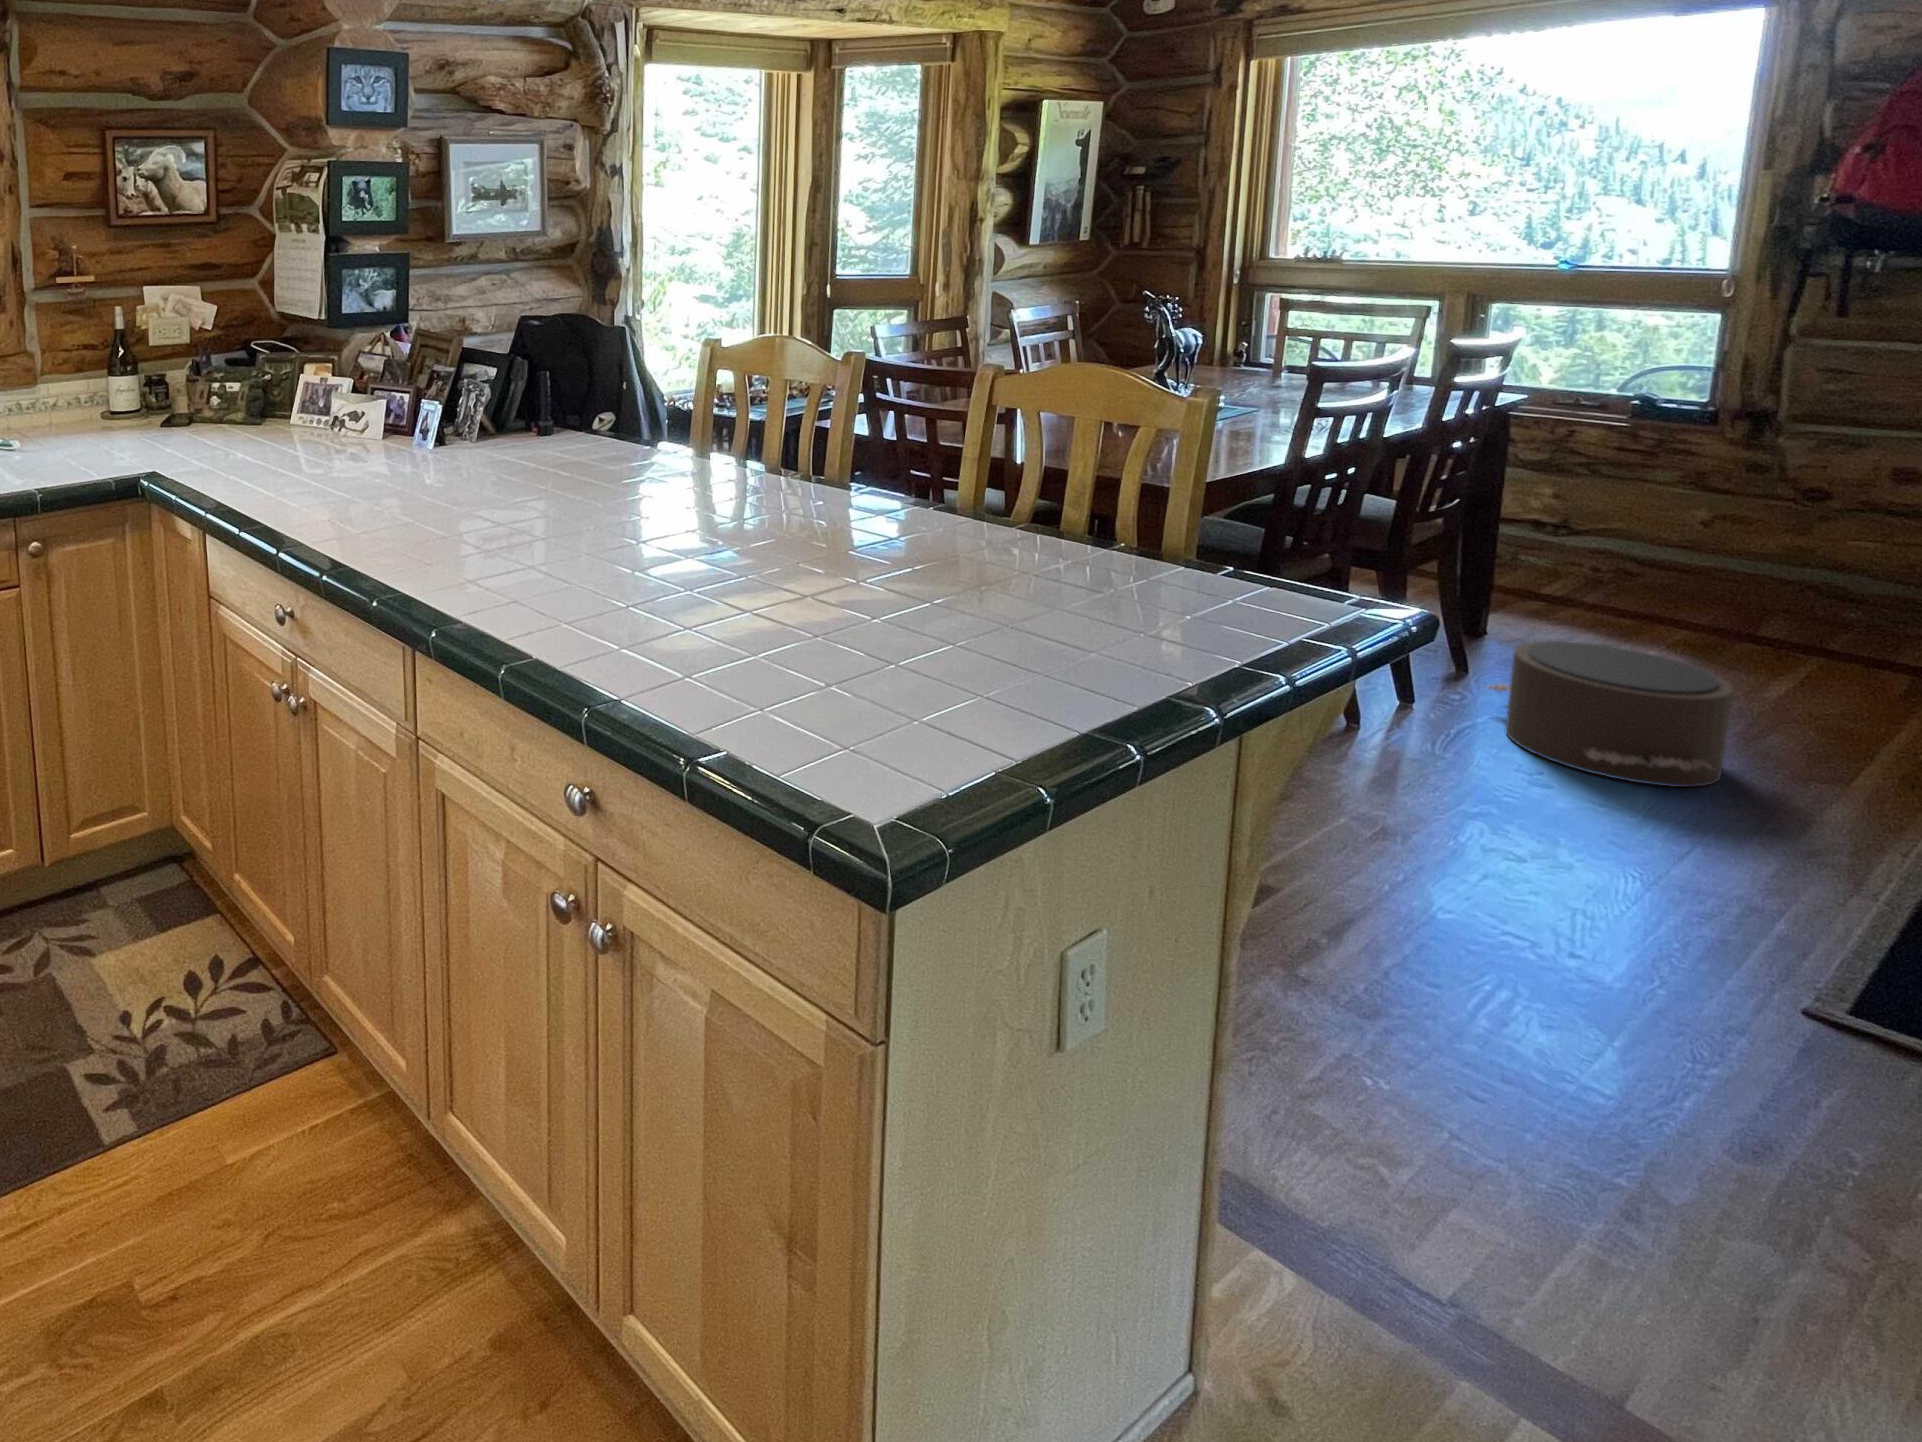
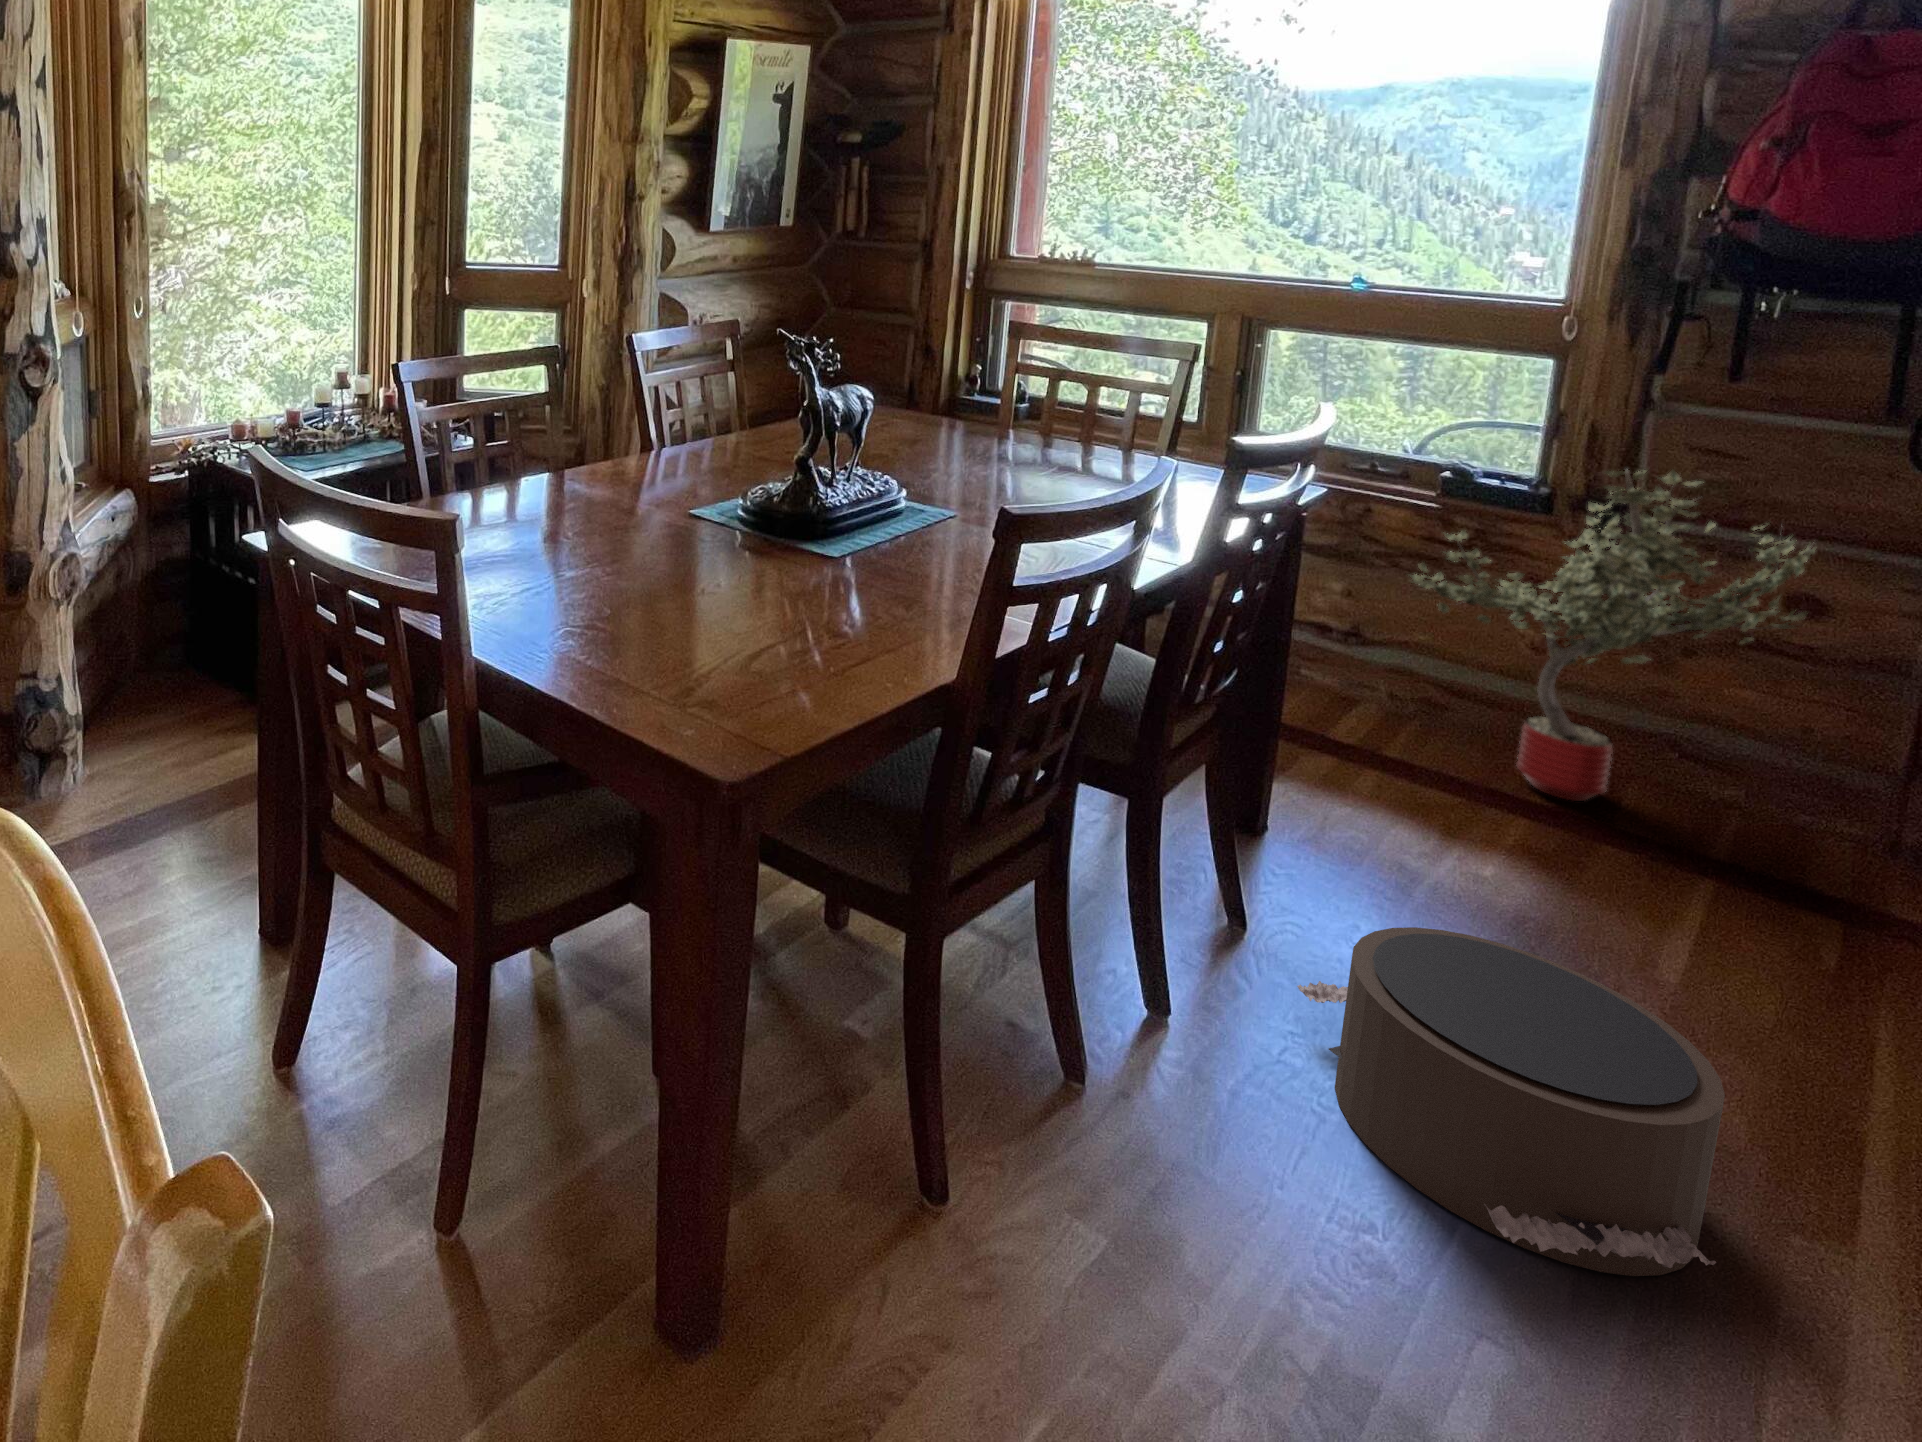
potted tree: none [1595,387,1893,628] -> present [1411,469,1815,801]

